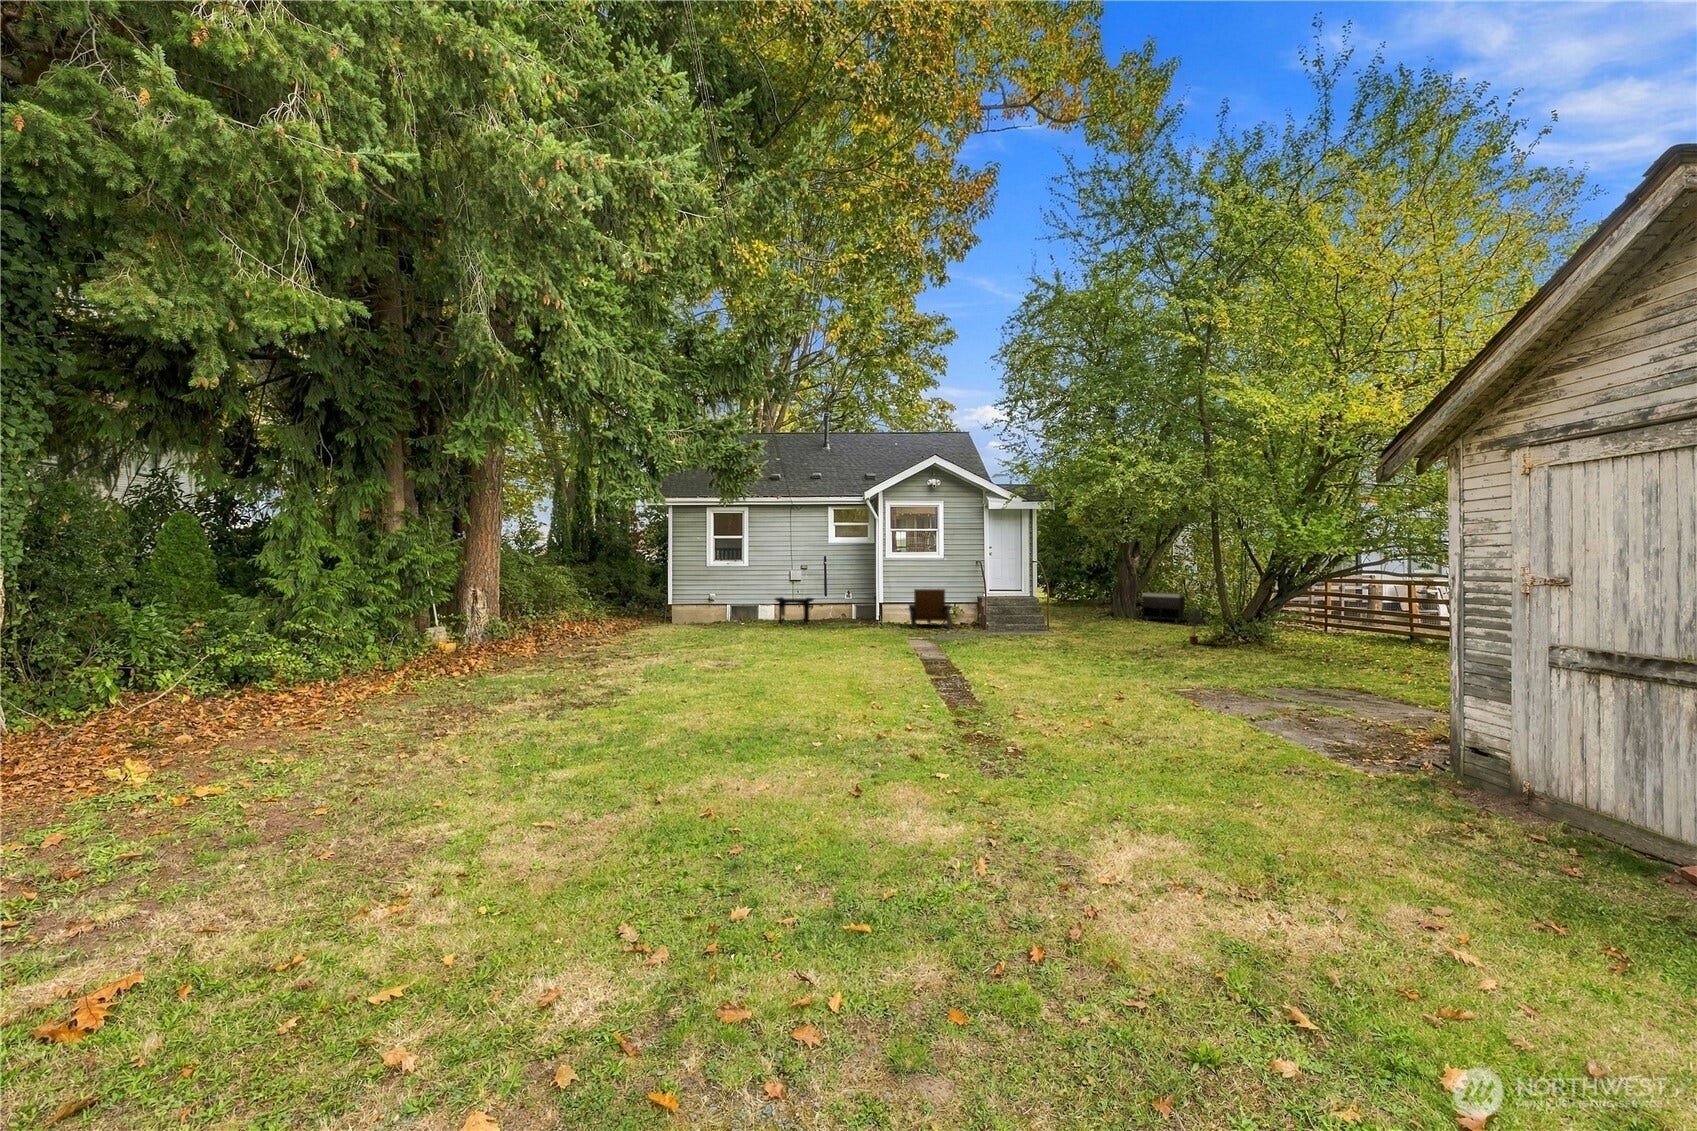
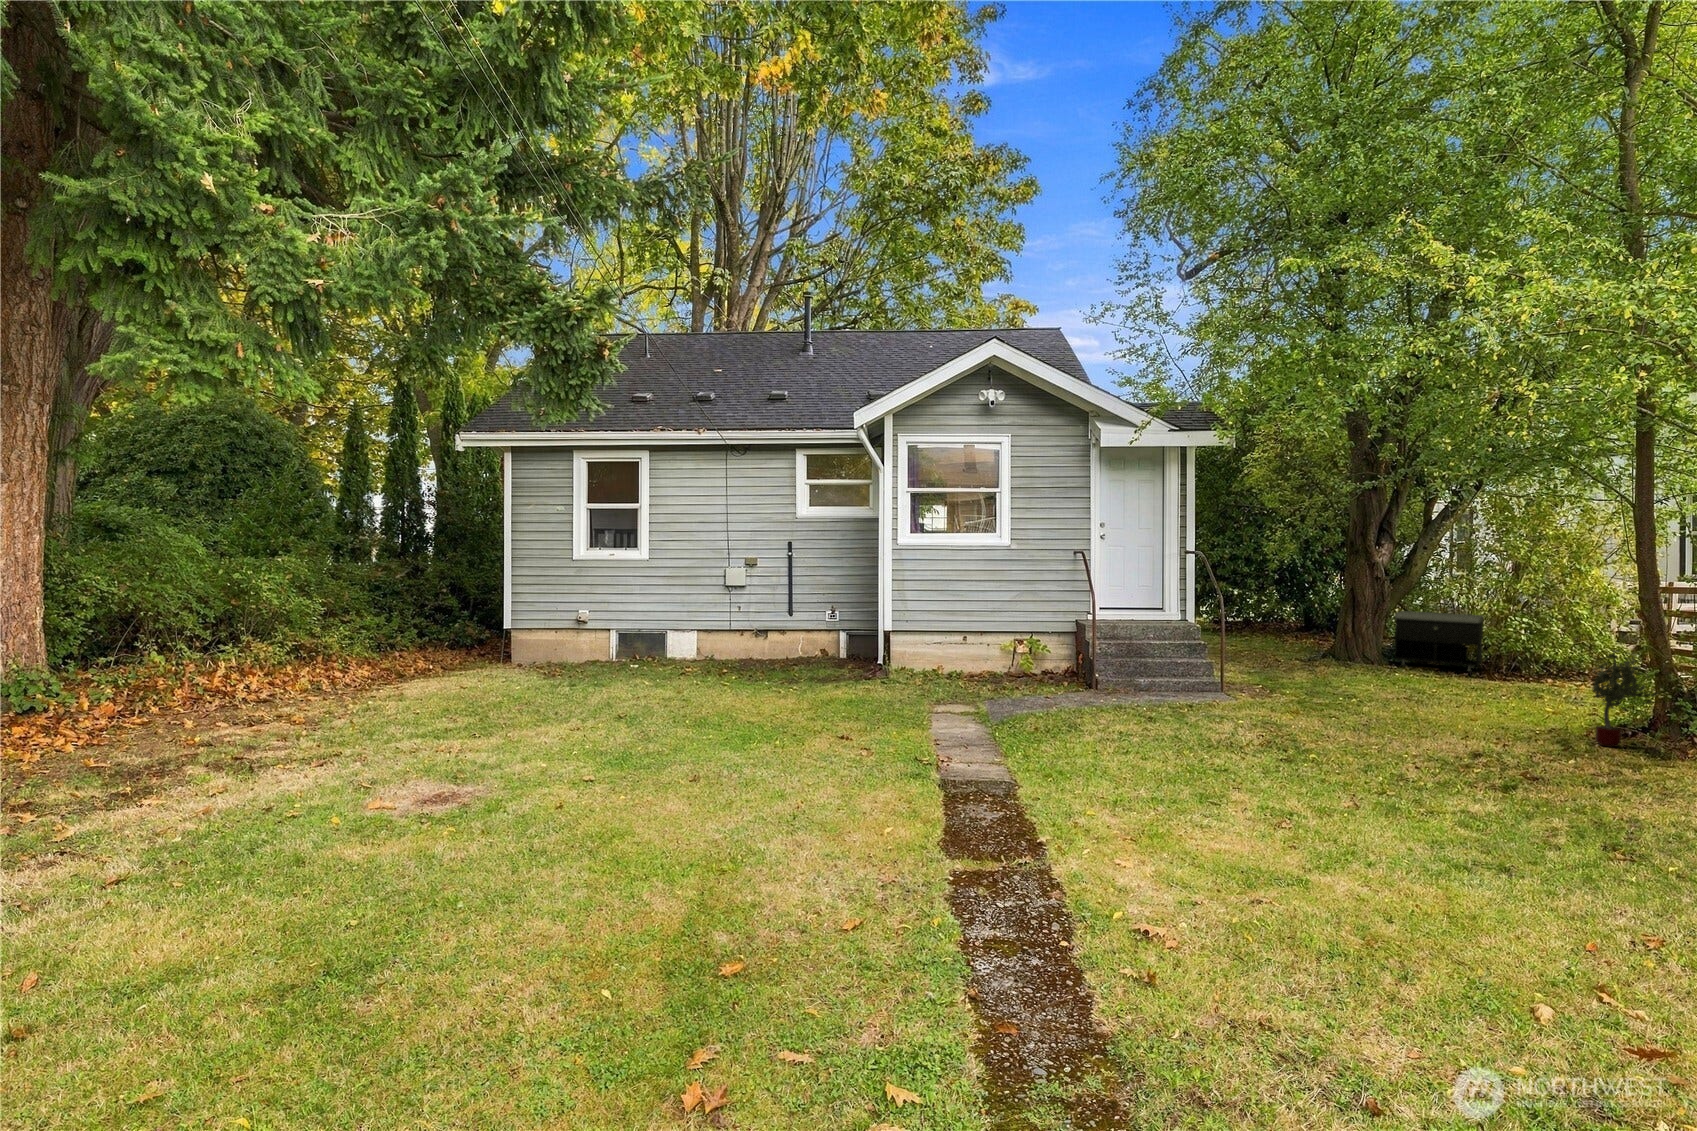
lounge chair: present [909,589,953,629] -> none [941,605,1030,687]
round table: present [775,597,814,624] -> none [687,616,765,669]

